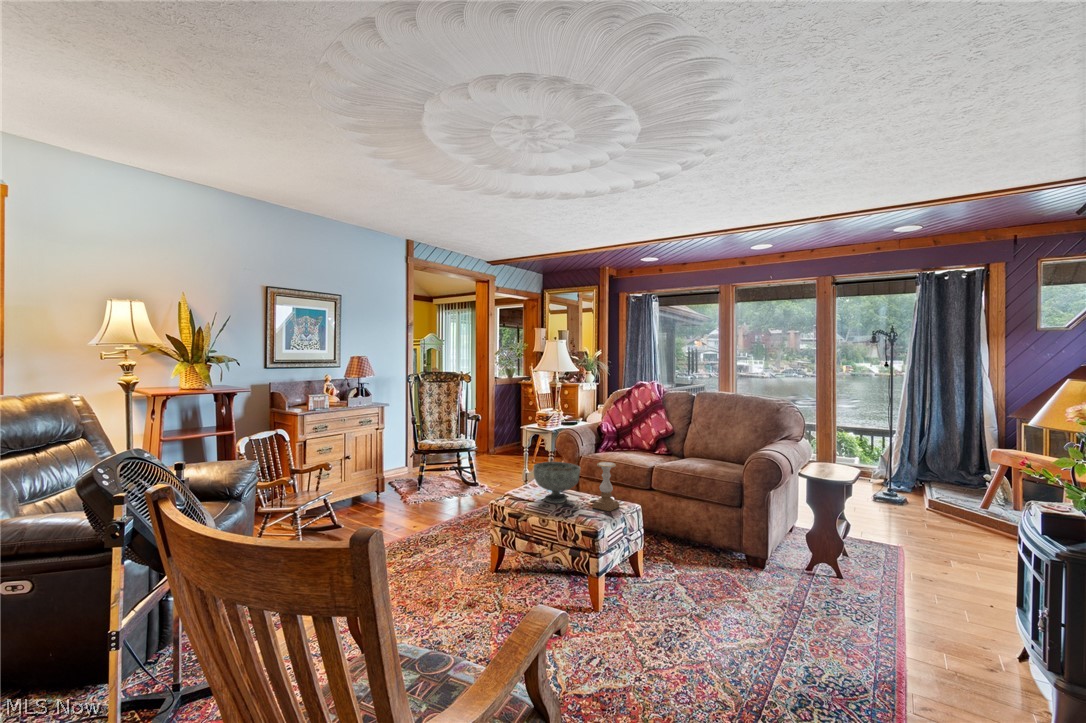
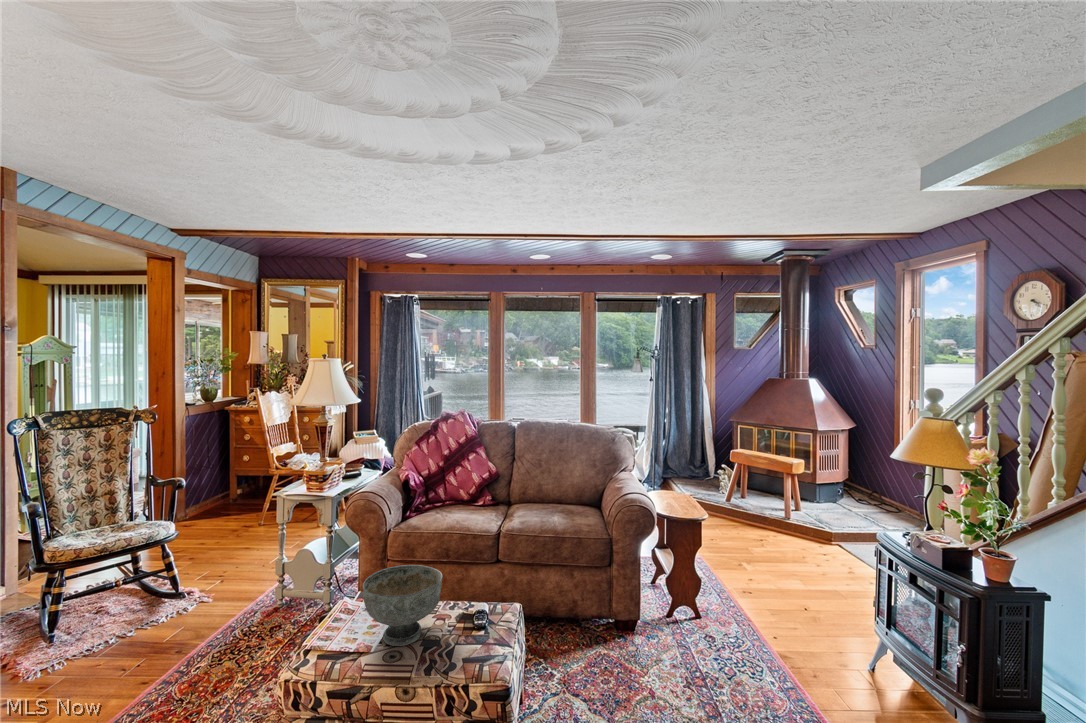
candle holder: present [593,462,619,511] -> none [470,555,504,636]

